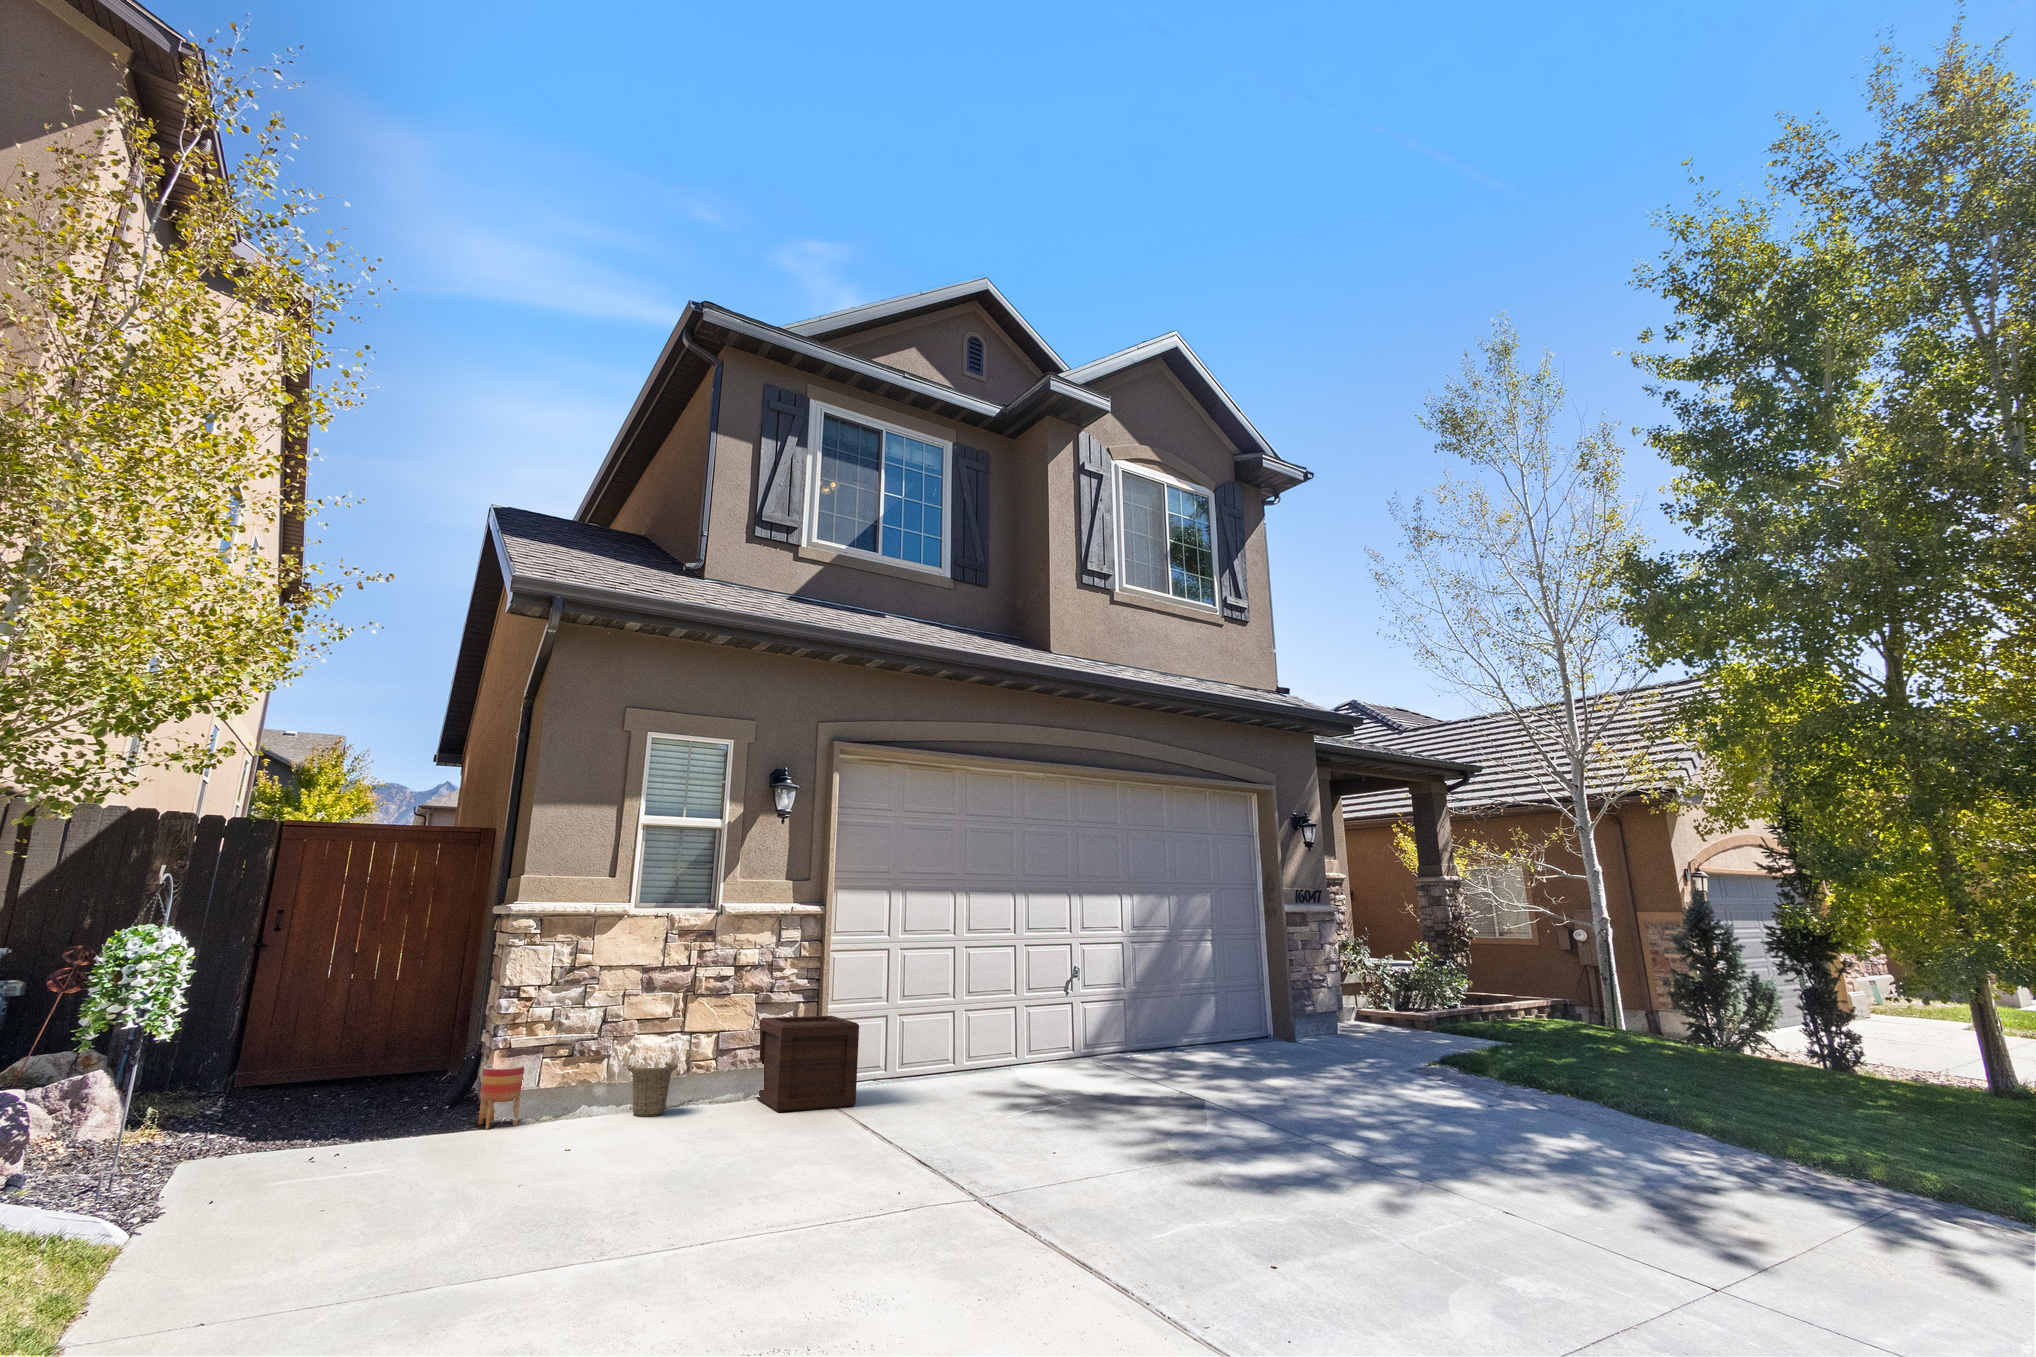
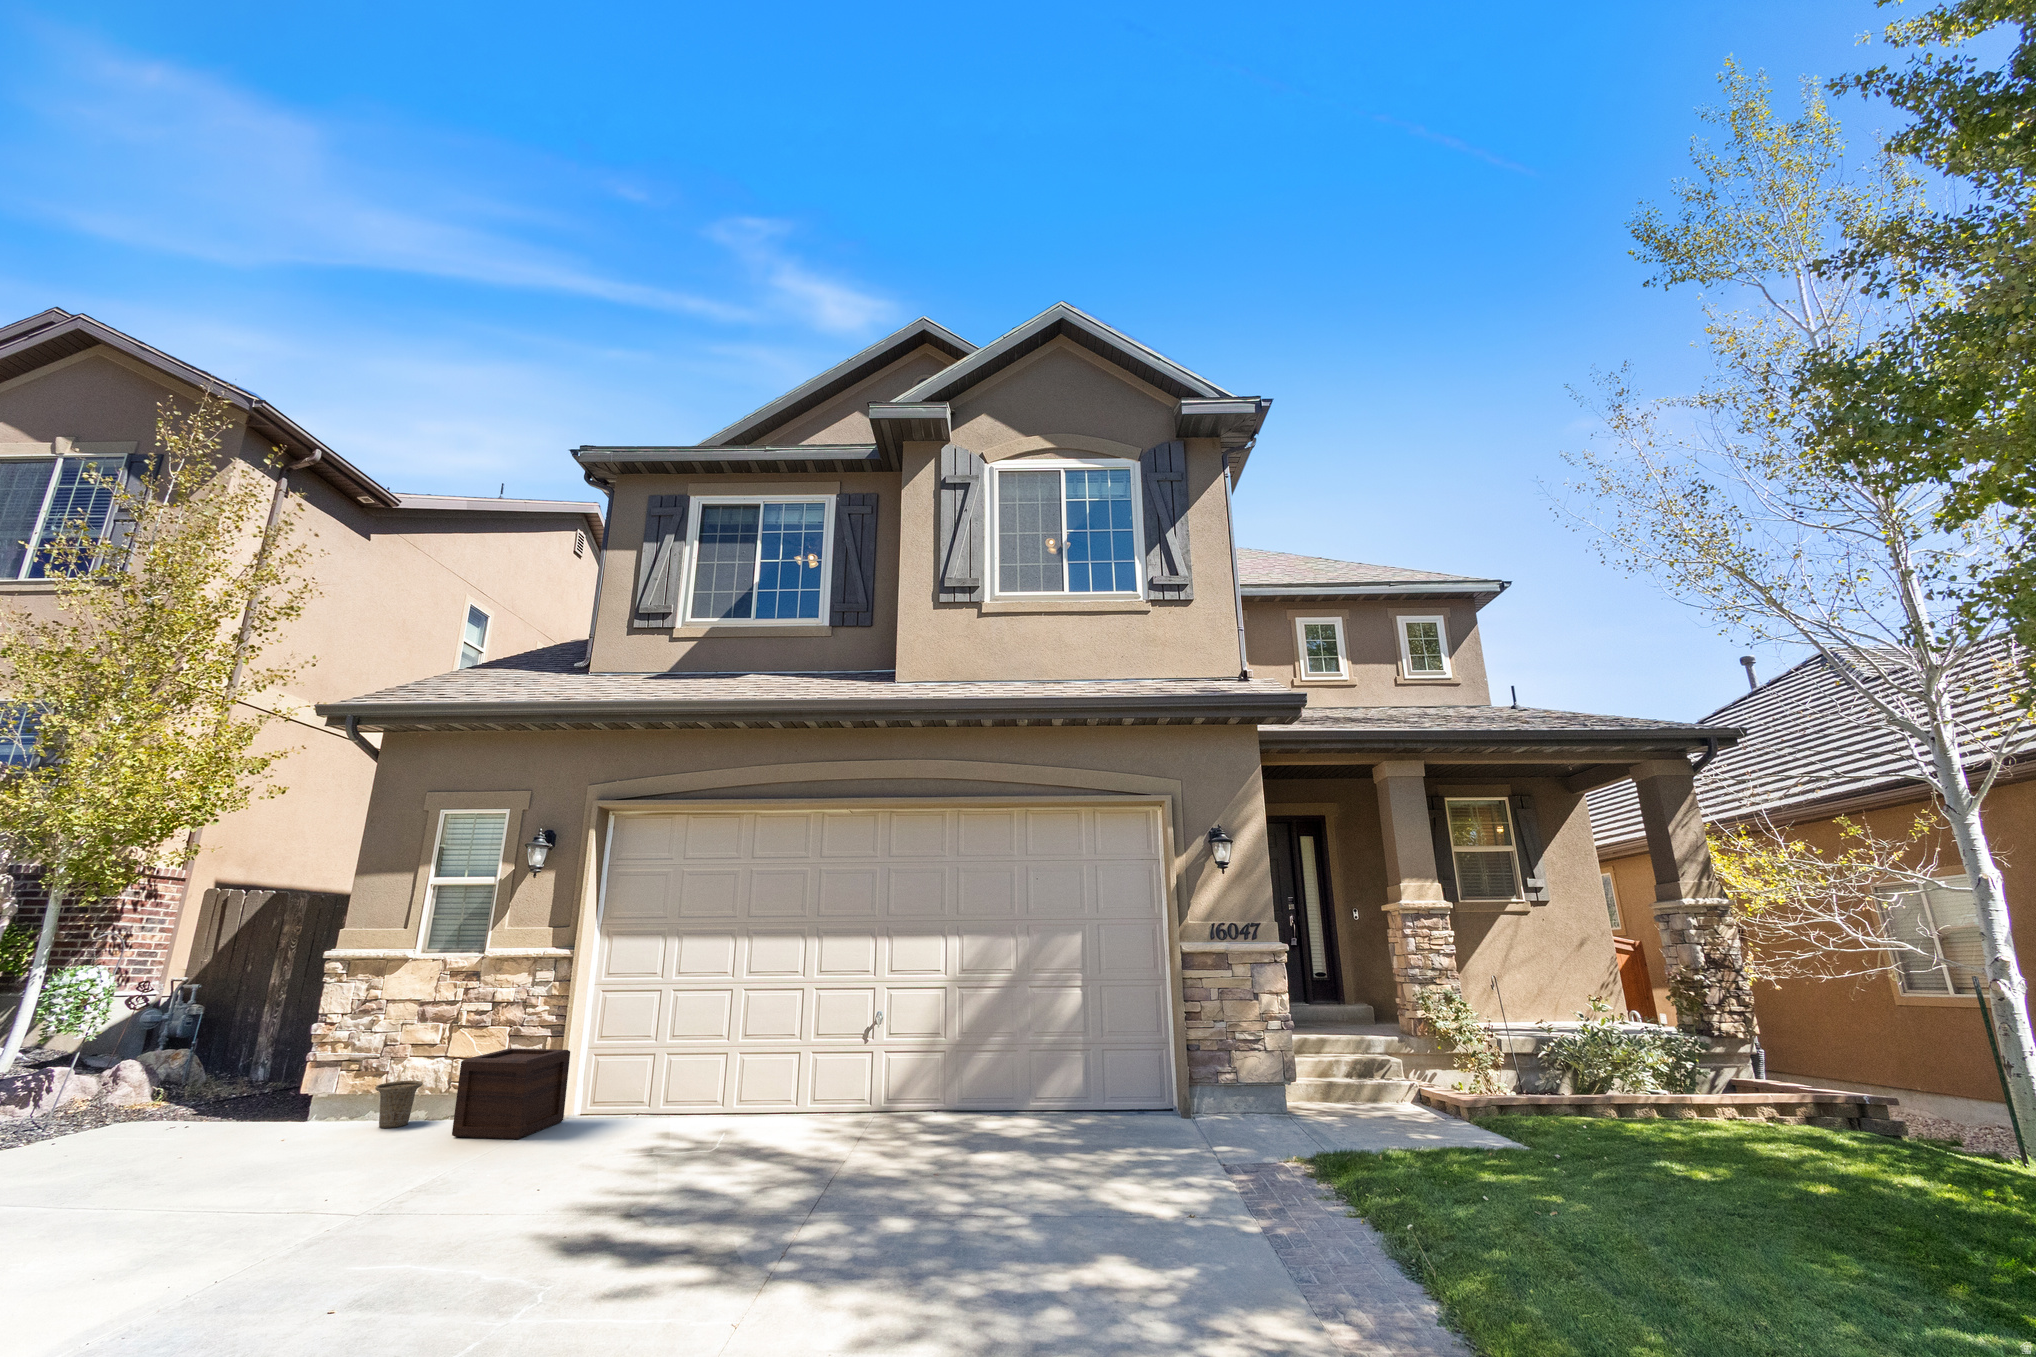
planter: present [478,1065,524,1129] -> none [277,1074,321,1125]

